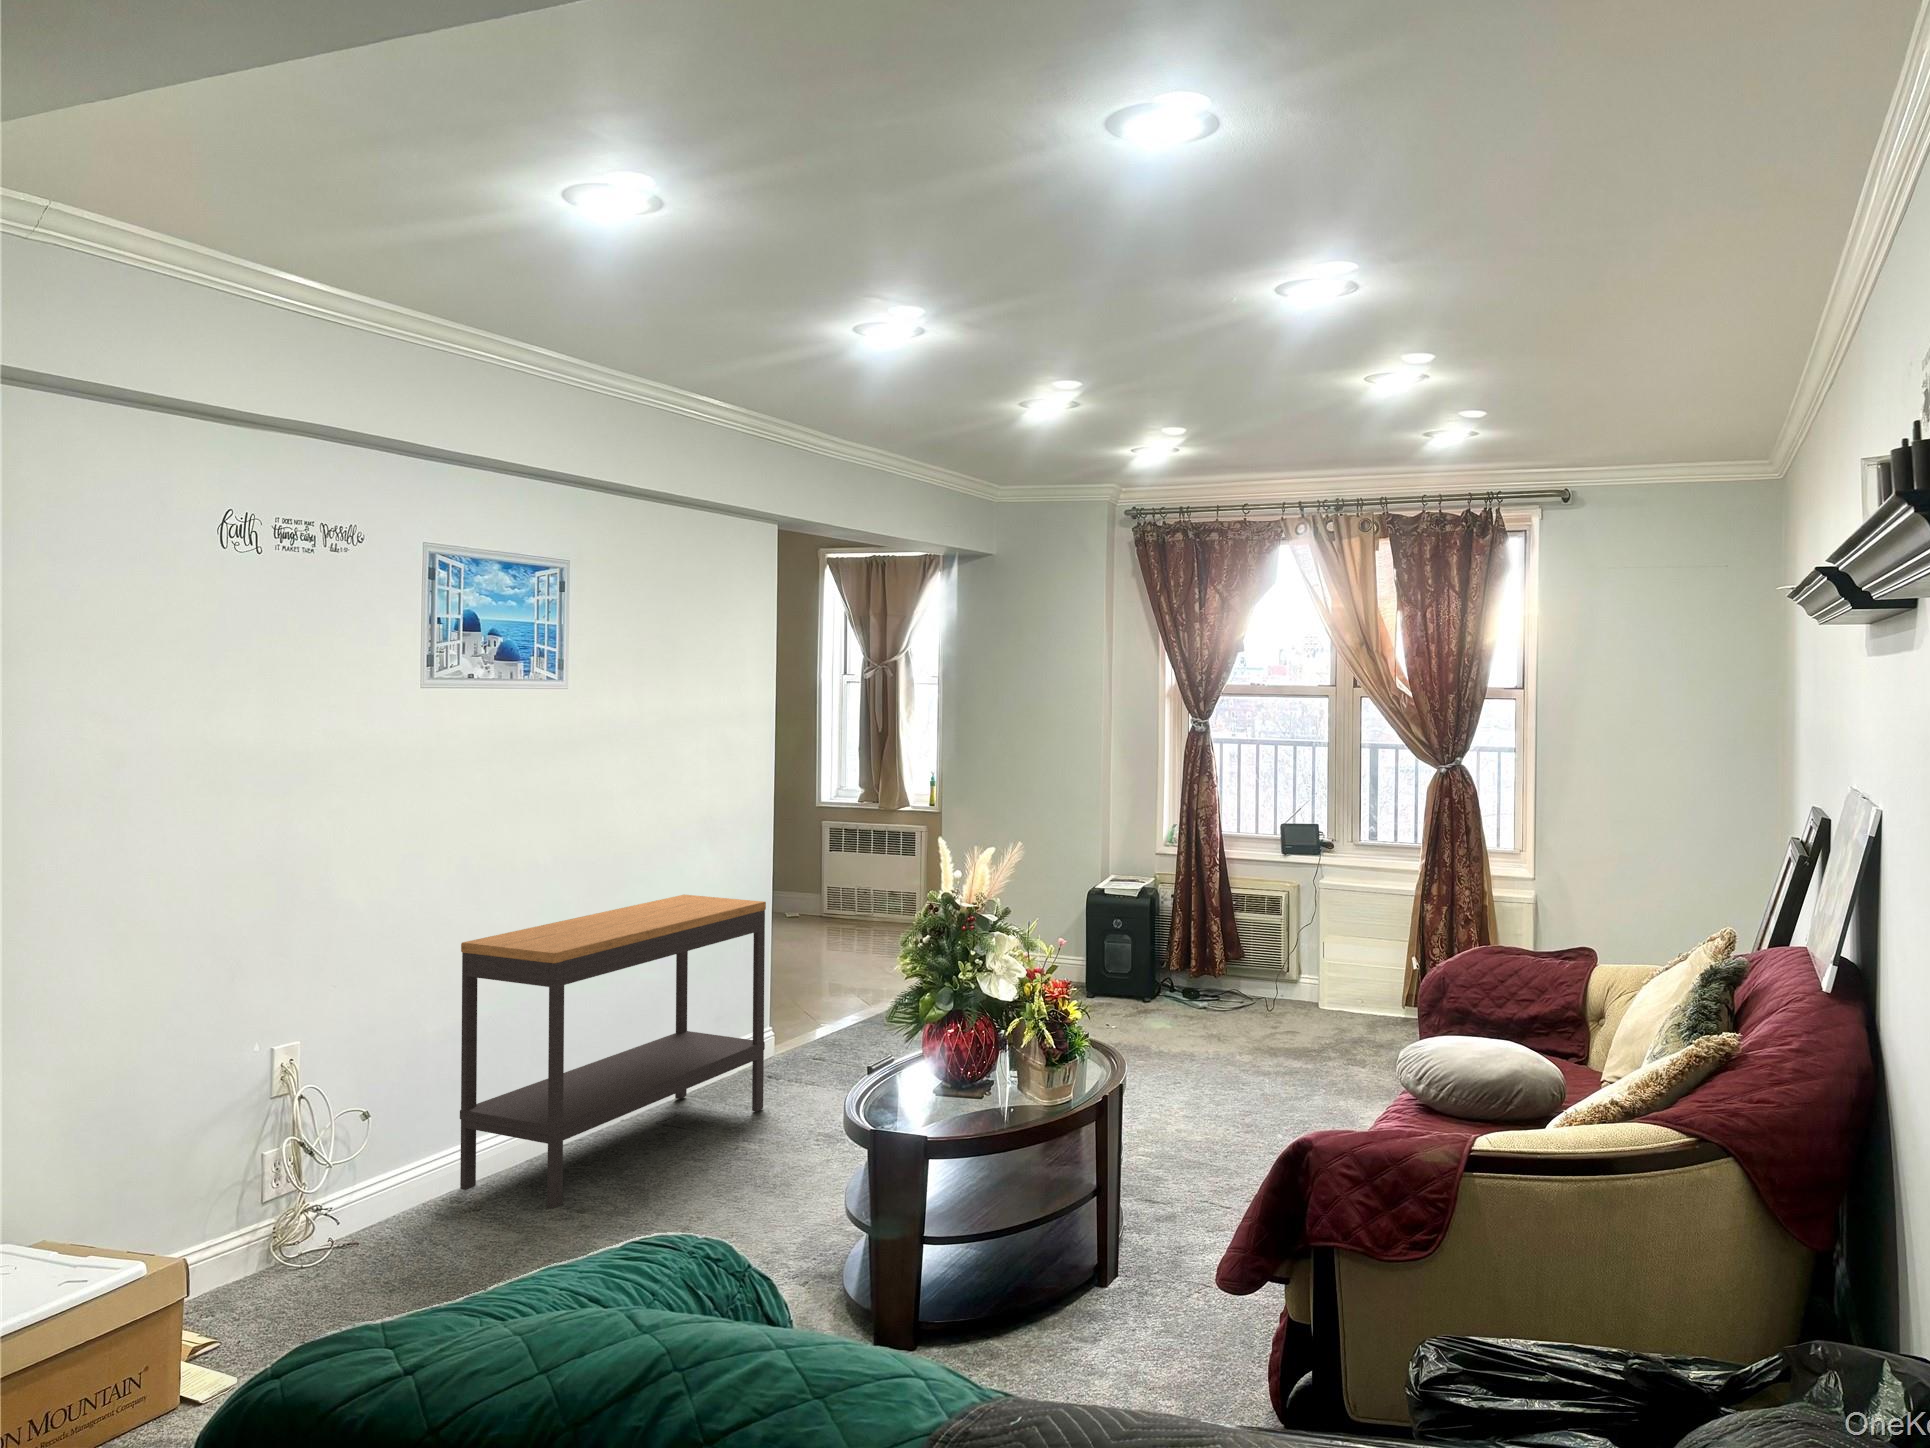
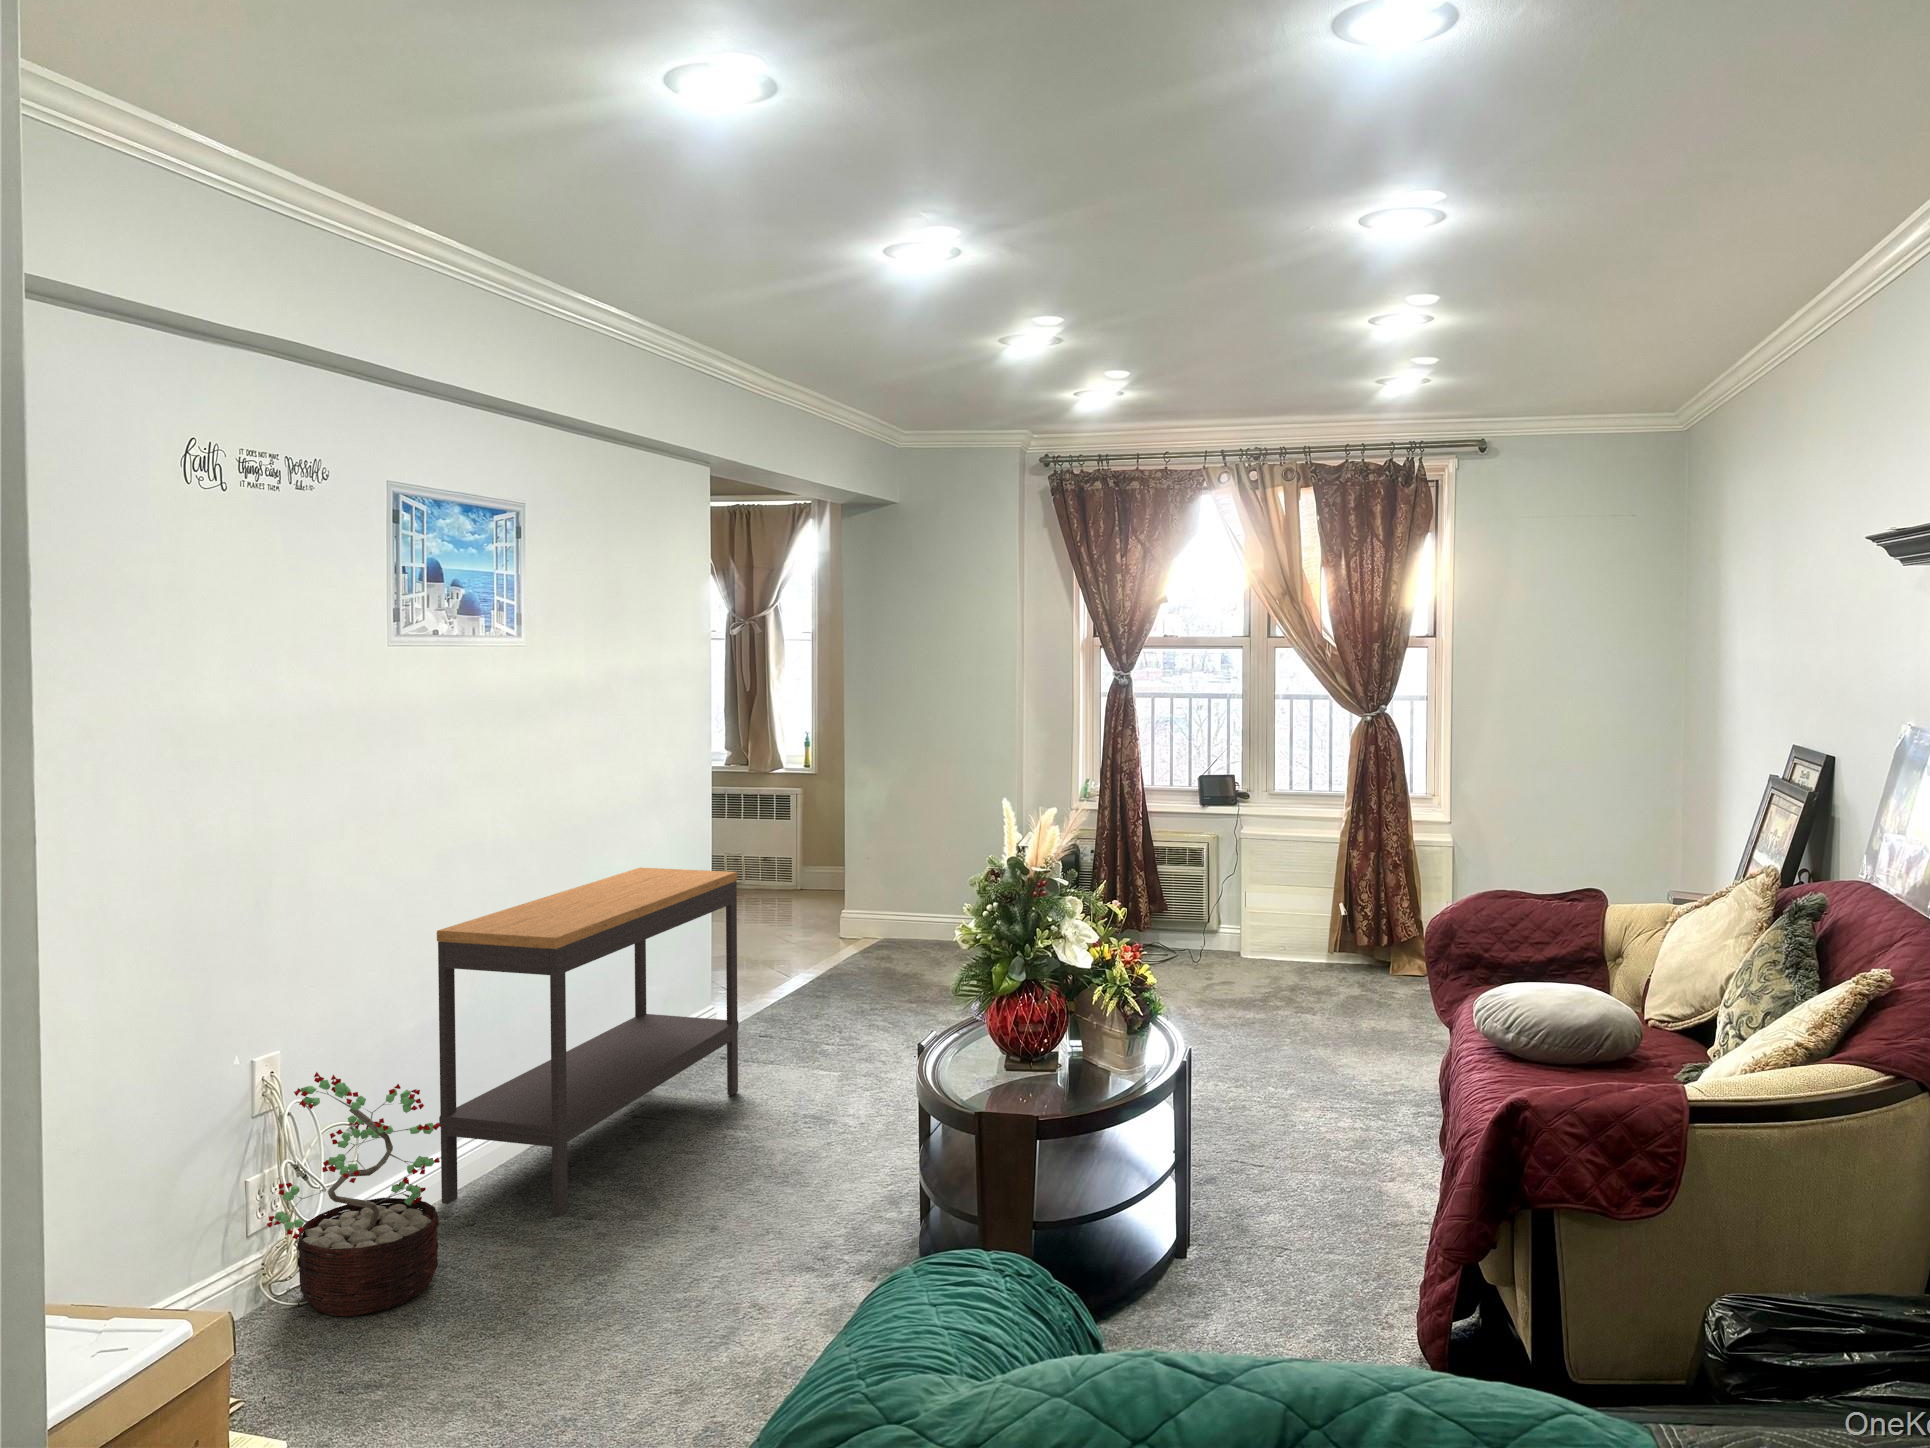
decorative plant: none [274,1060,432,1278] -> present [267,1072,443,1316]

